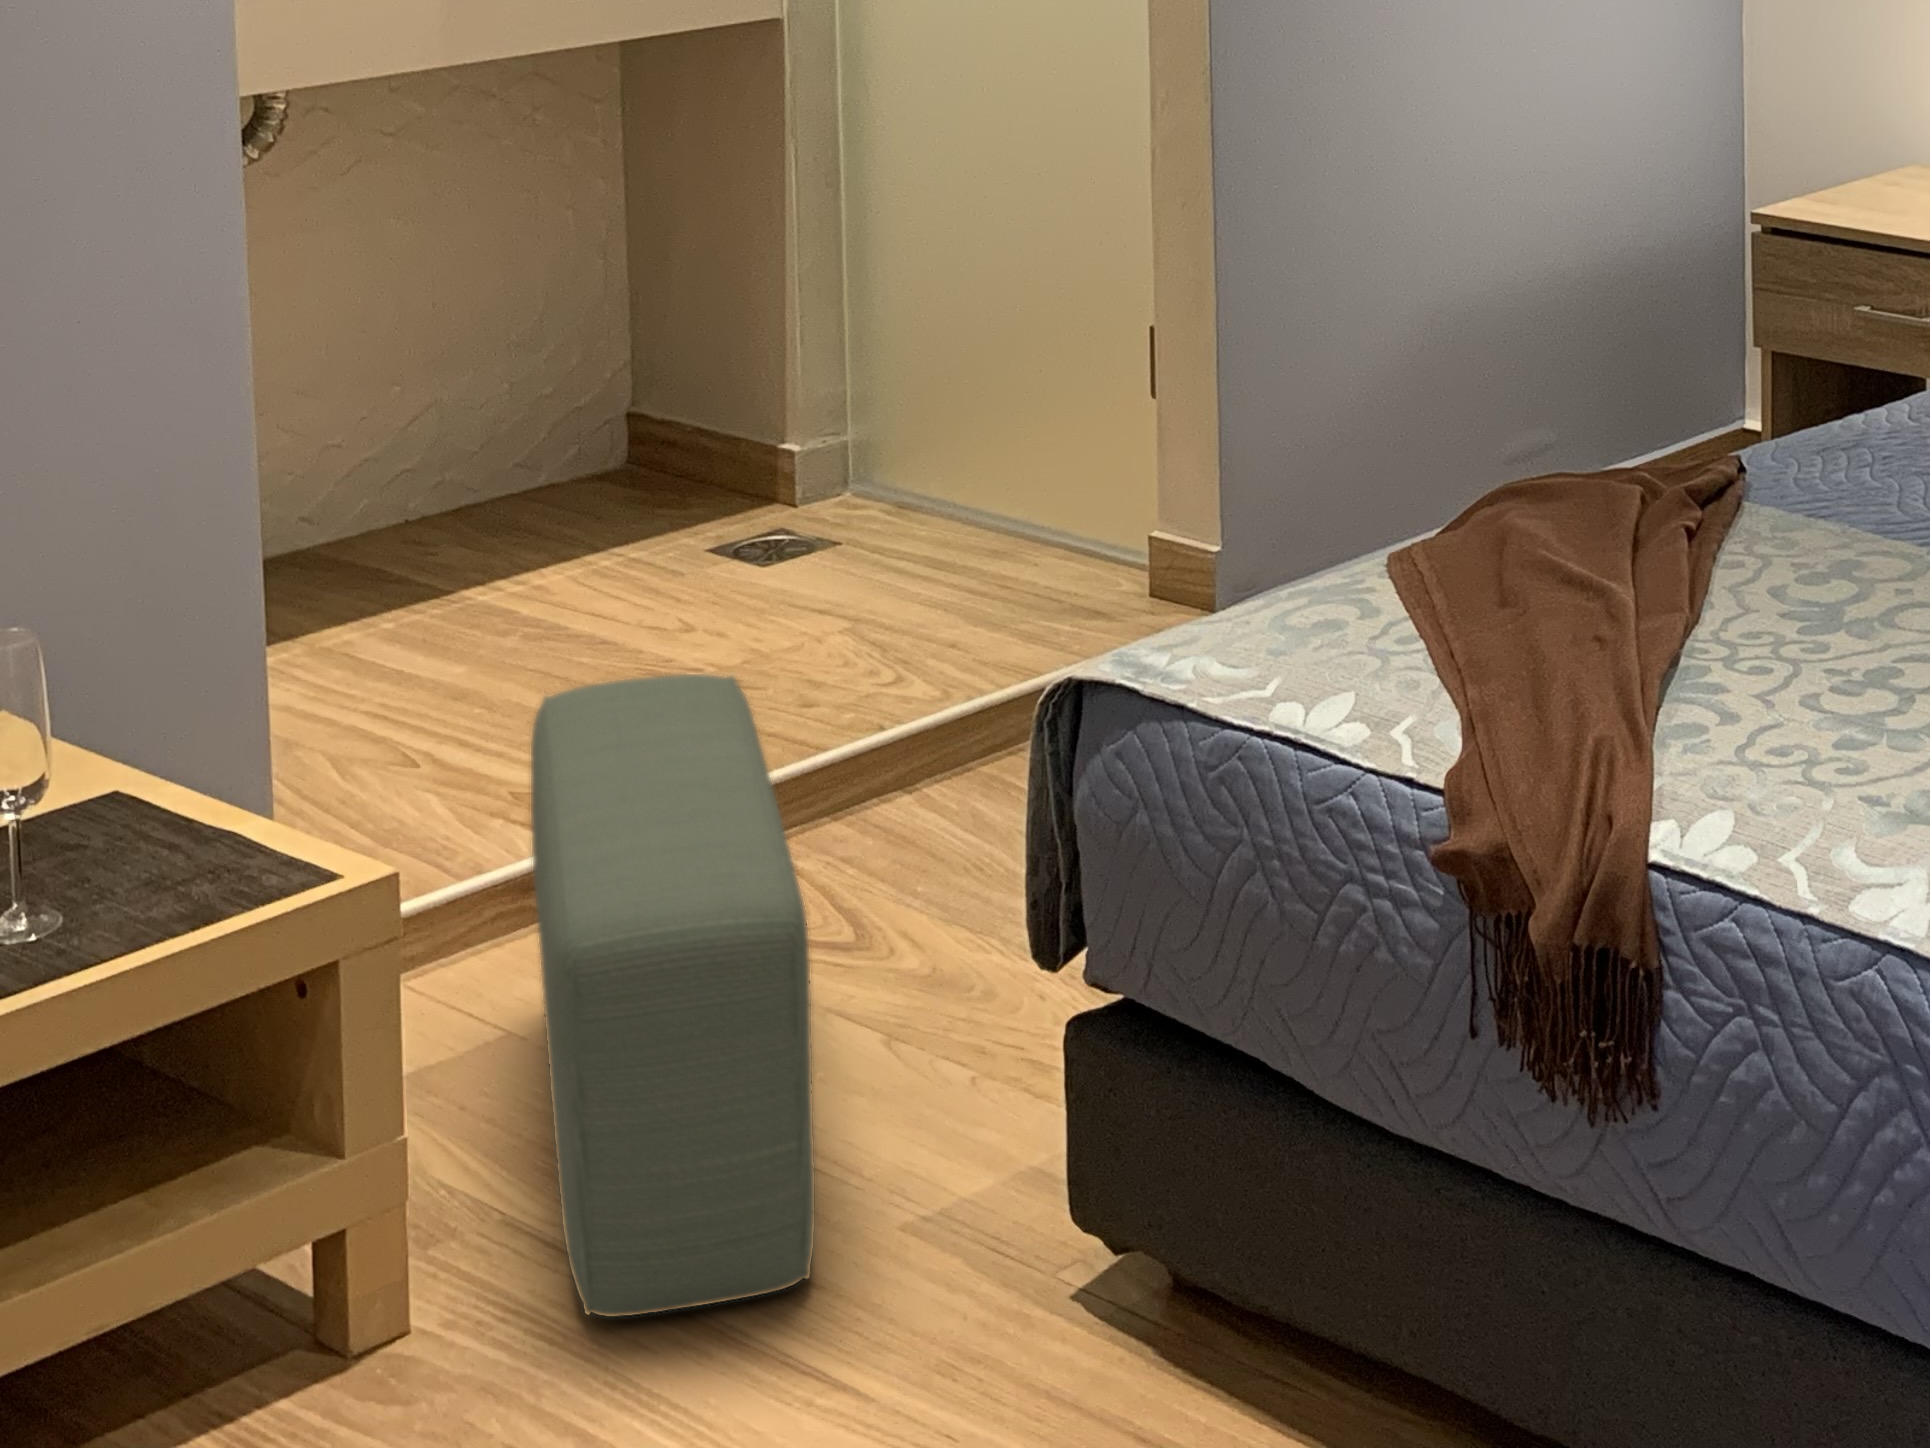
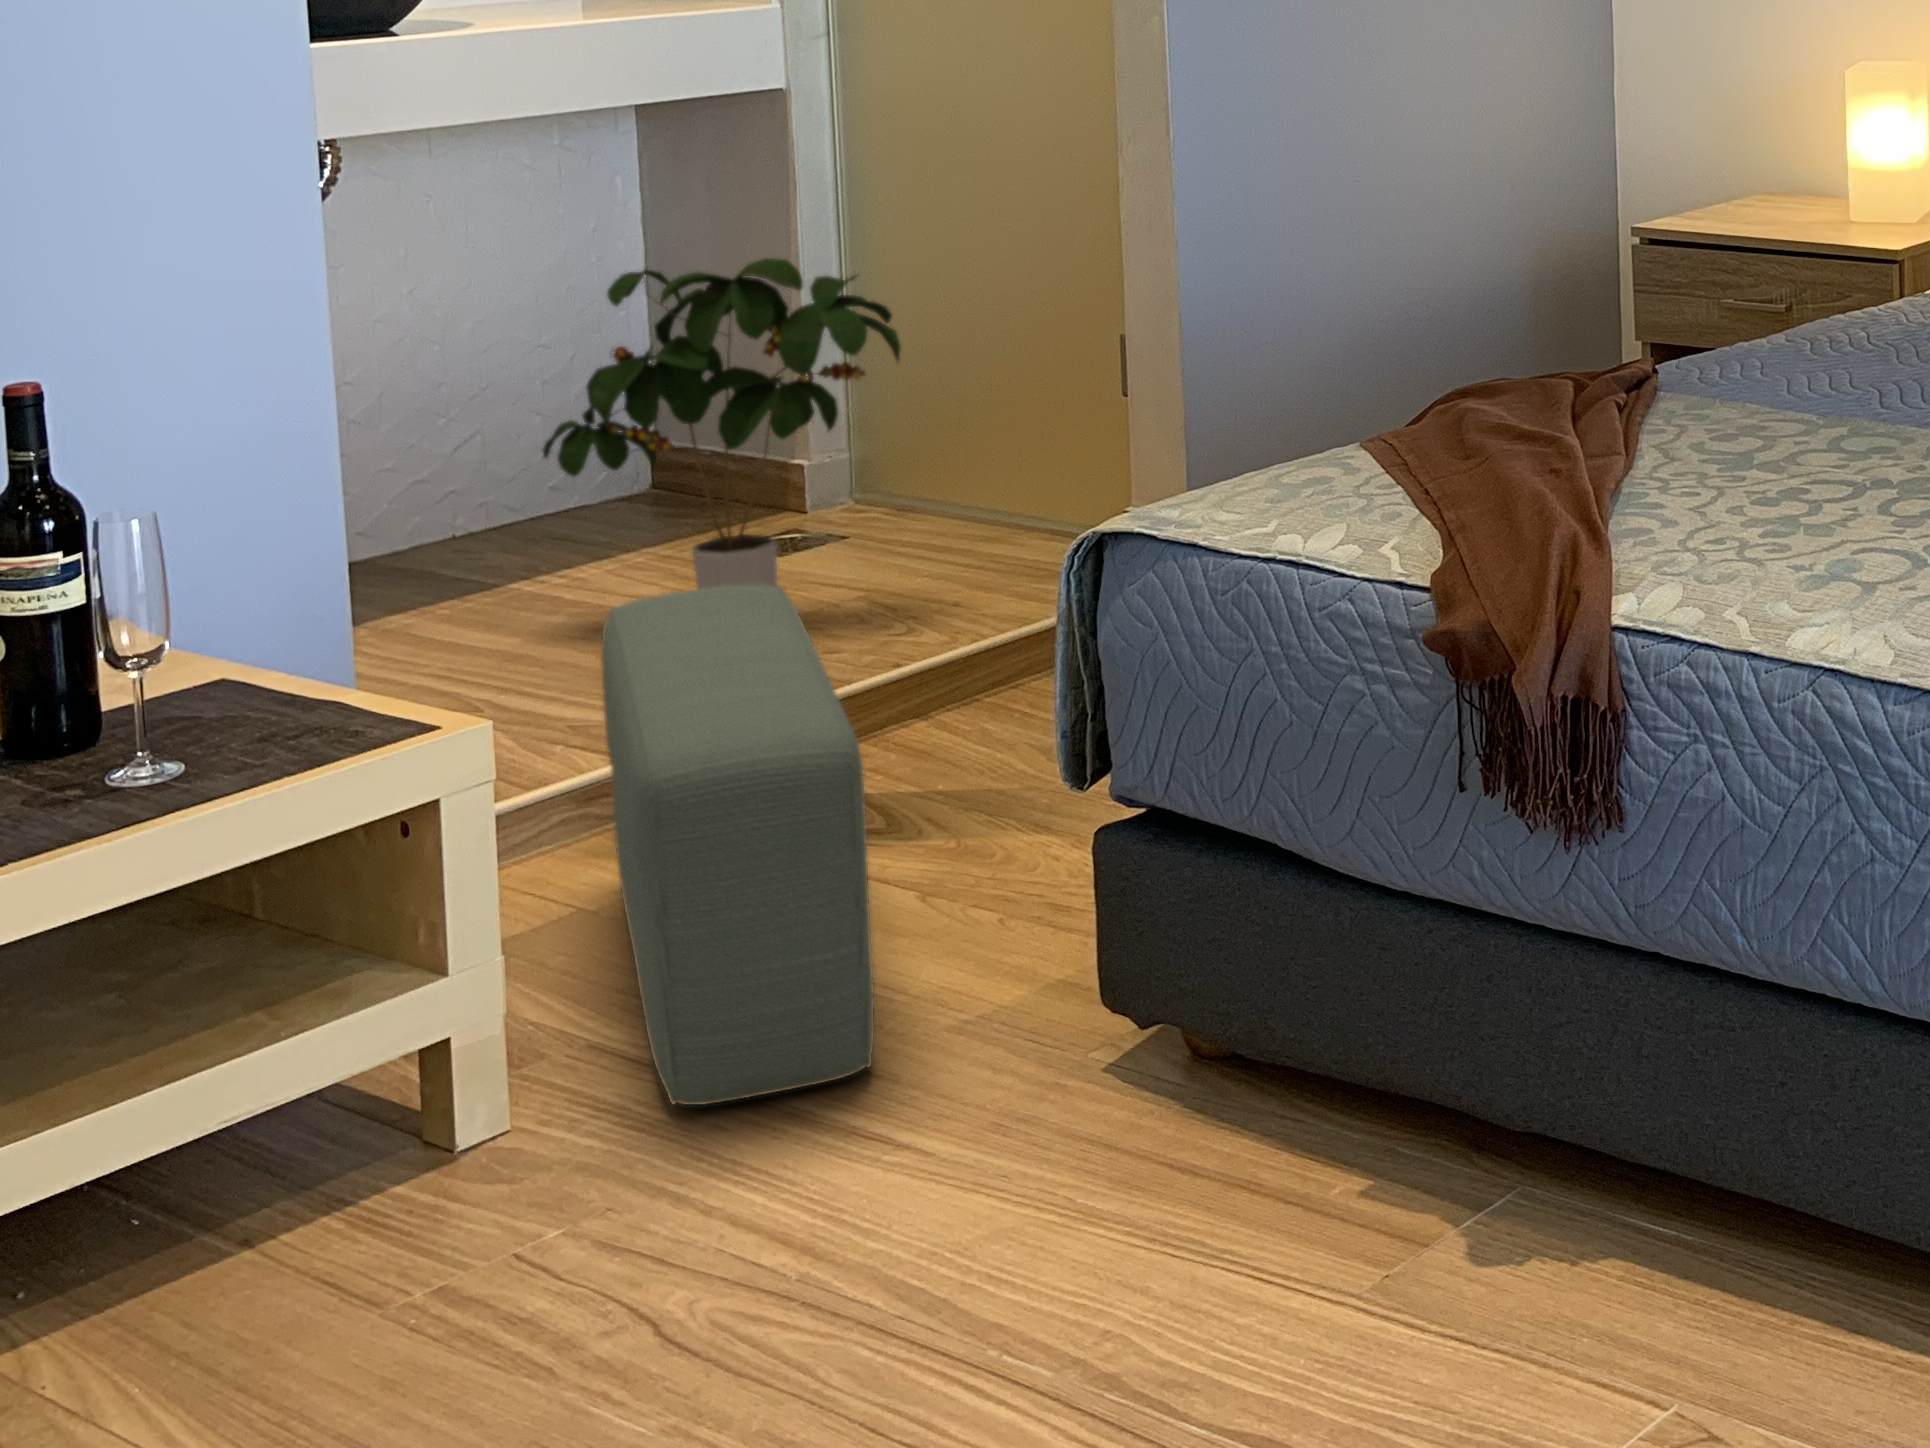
potted plant: none [483,249,889,694] -> present [543,258,901,589]

